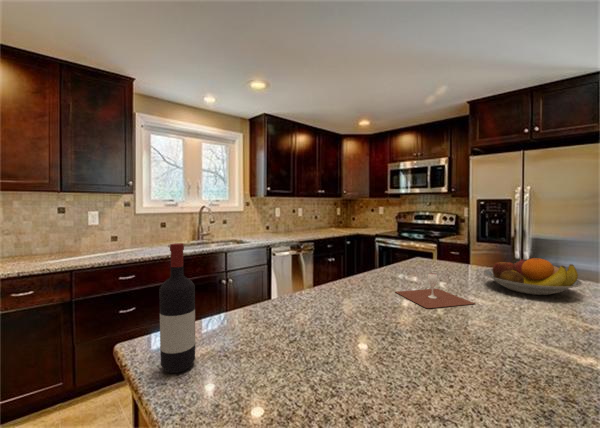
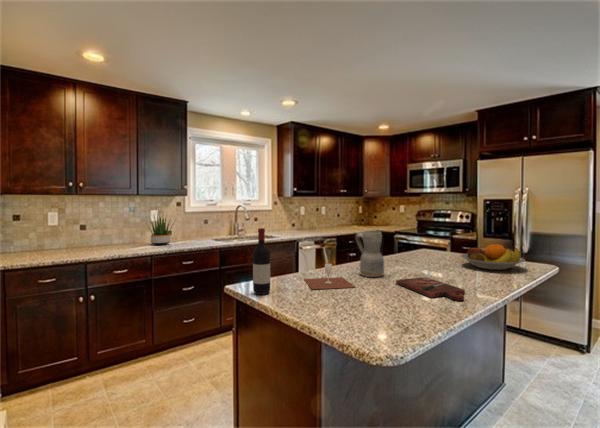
potted plant: none [68,215,120,255] -> present [149,215,172,245]
ceramic pitcher: none [345,241,390,314] -> present [356,231,384,277]
wine glass: present [396,273,475,308] -> present [304,263,355,289]
cutting board: none [416,317,568,388] -> present [396,277,465,301]

